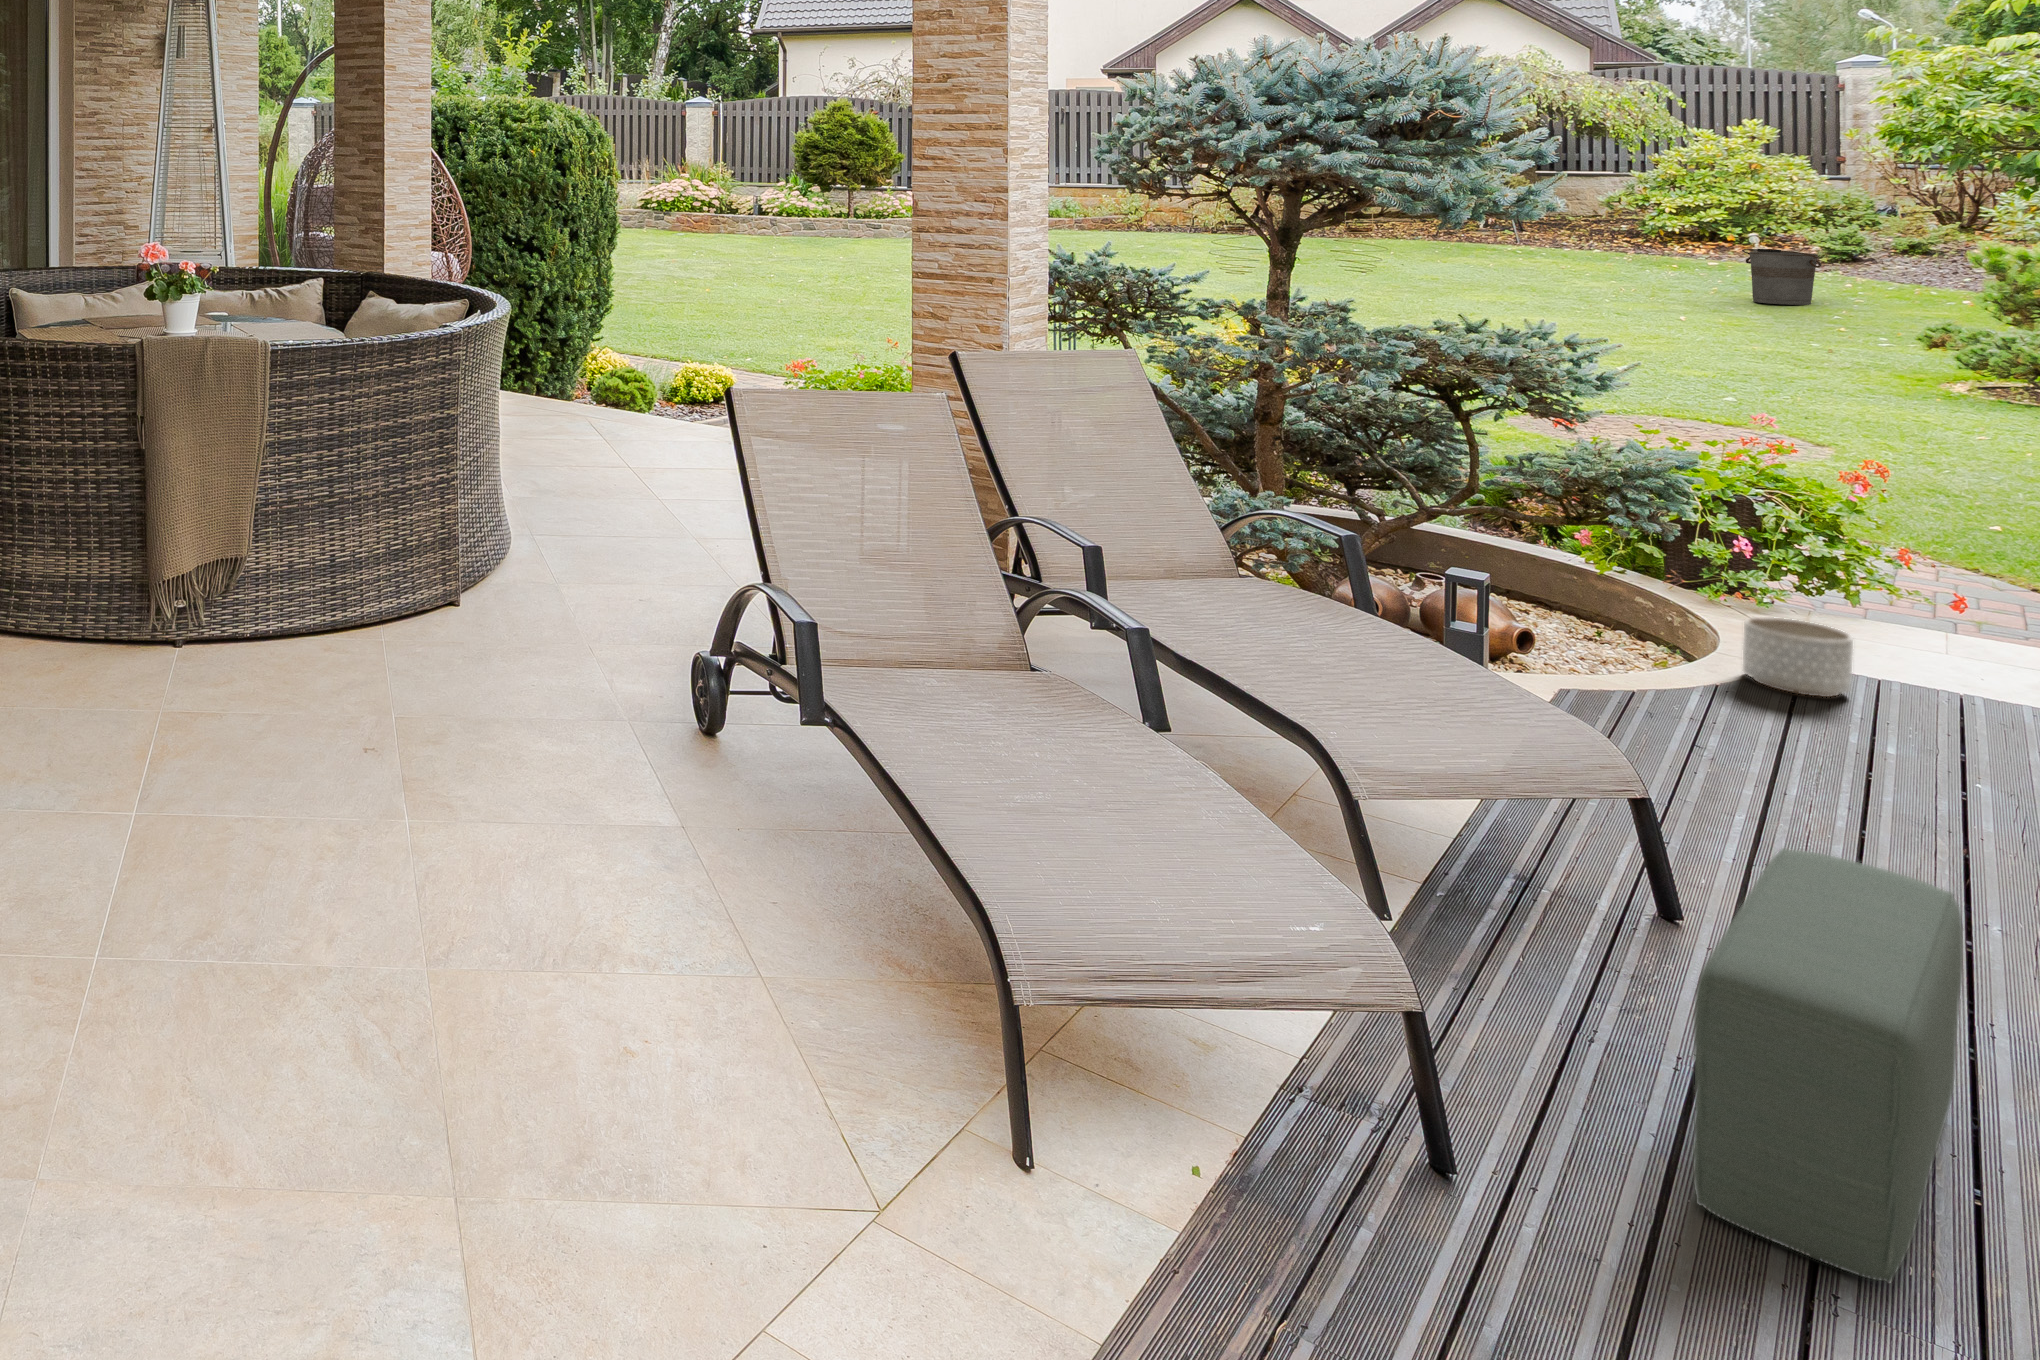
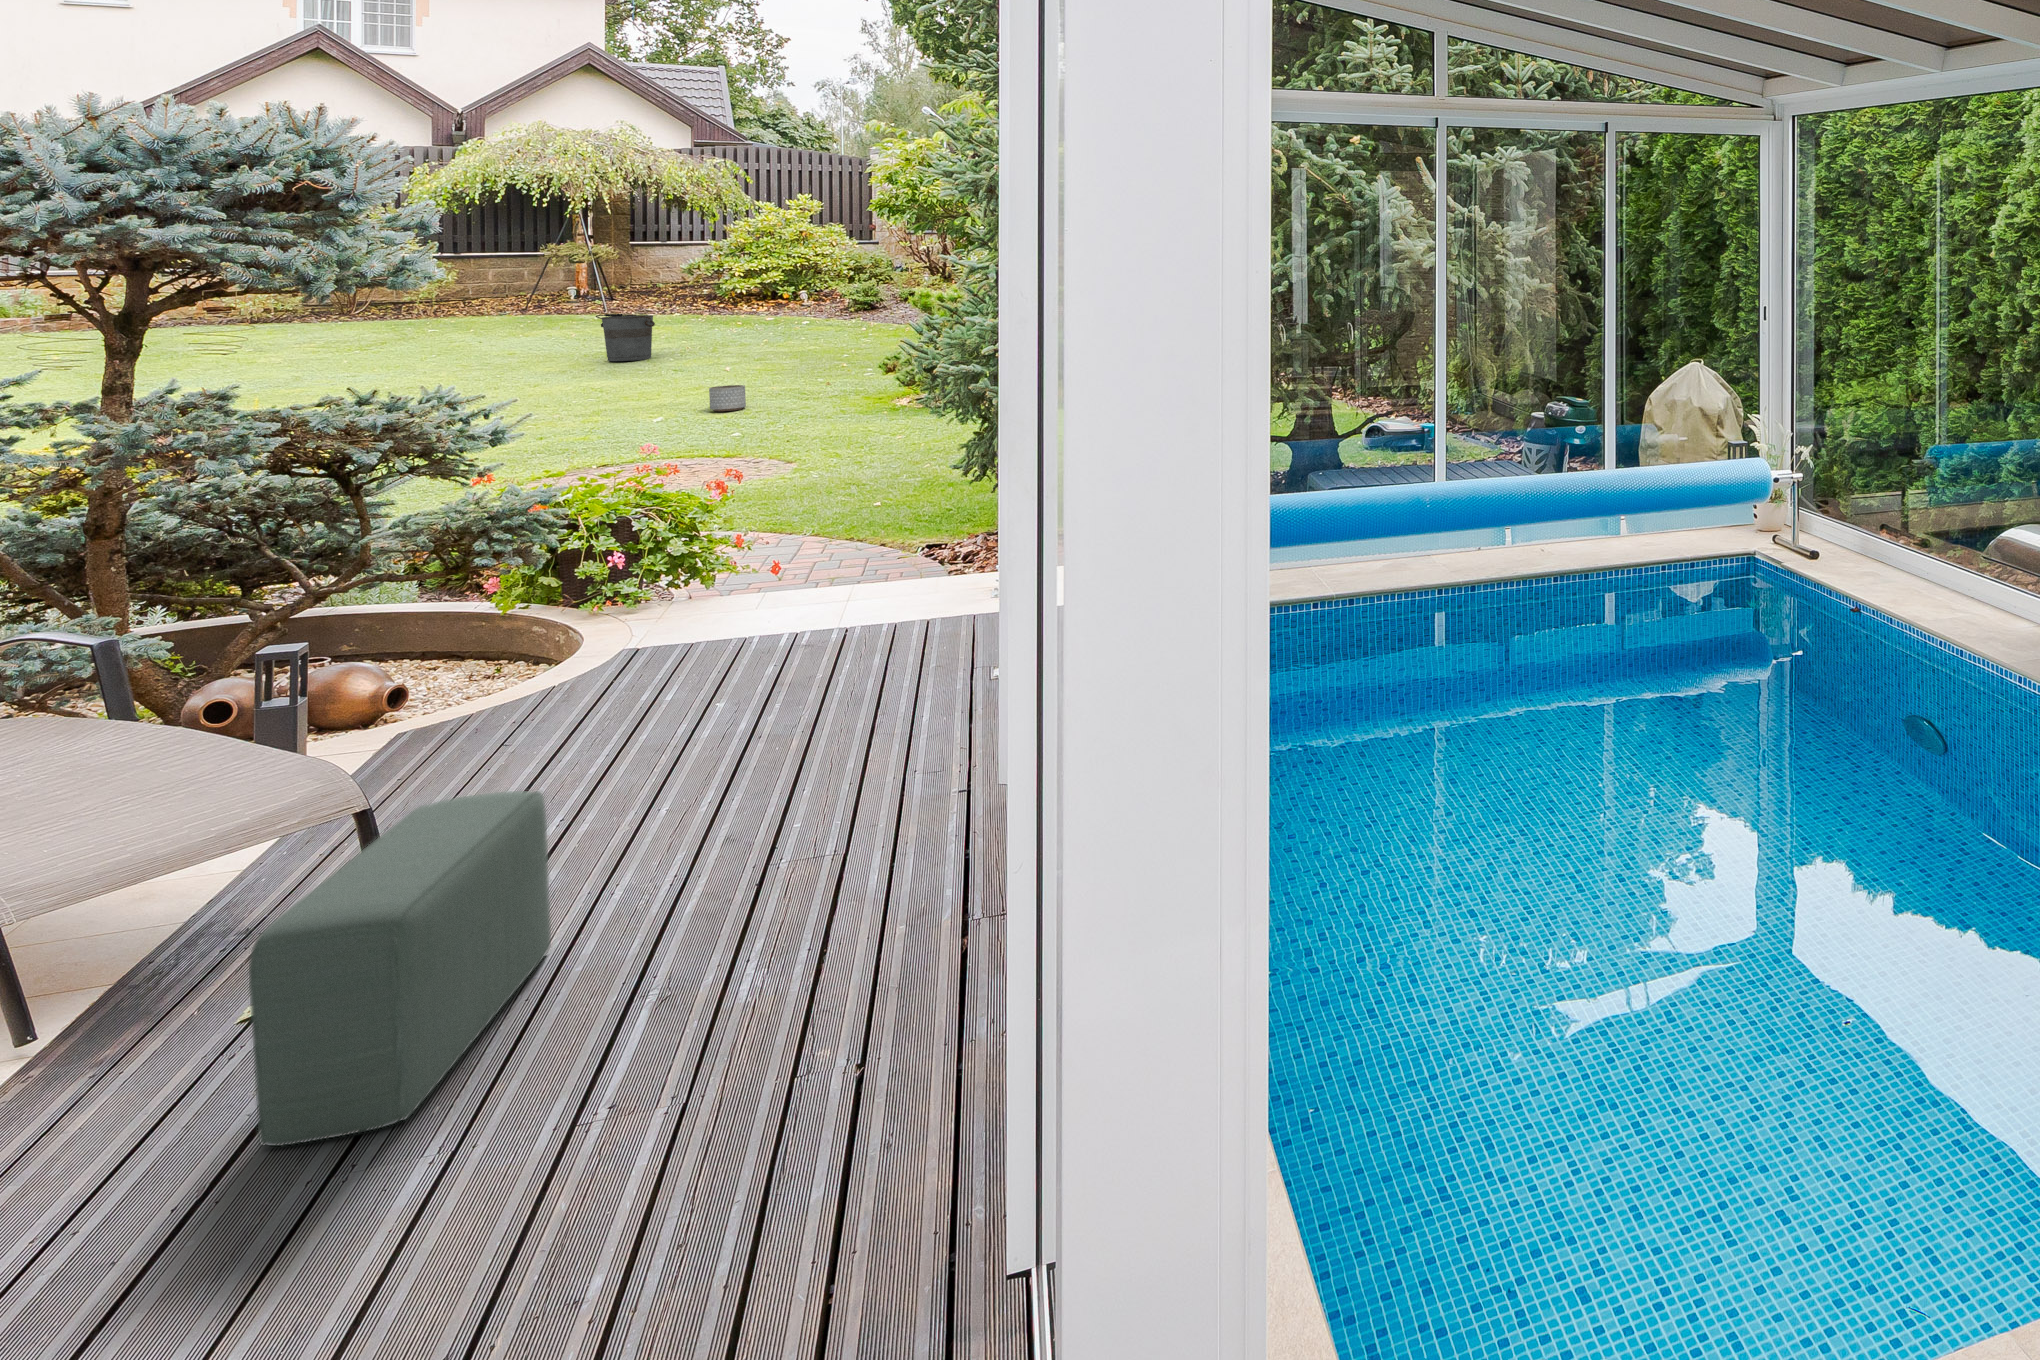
bucket: present [1742,249,1821,305] -> present [596,314,655,361]
planter: present [1743,617,1853,697] -> present [709,385,746,411]

